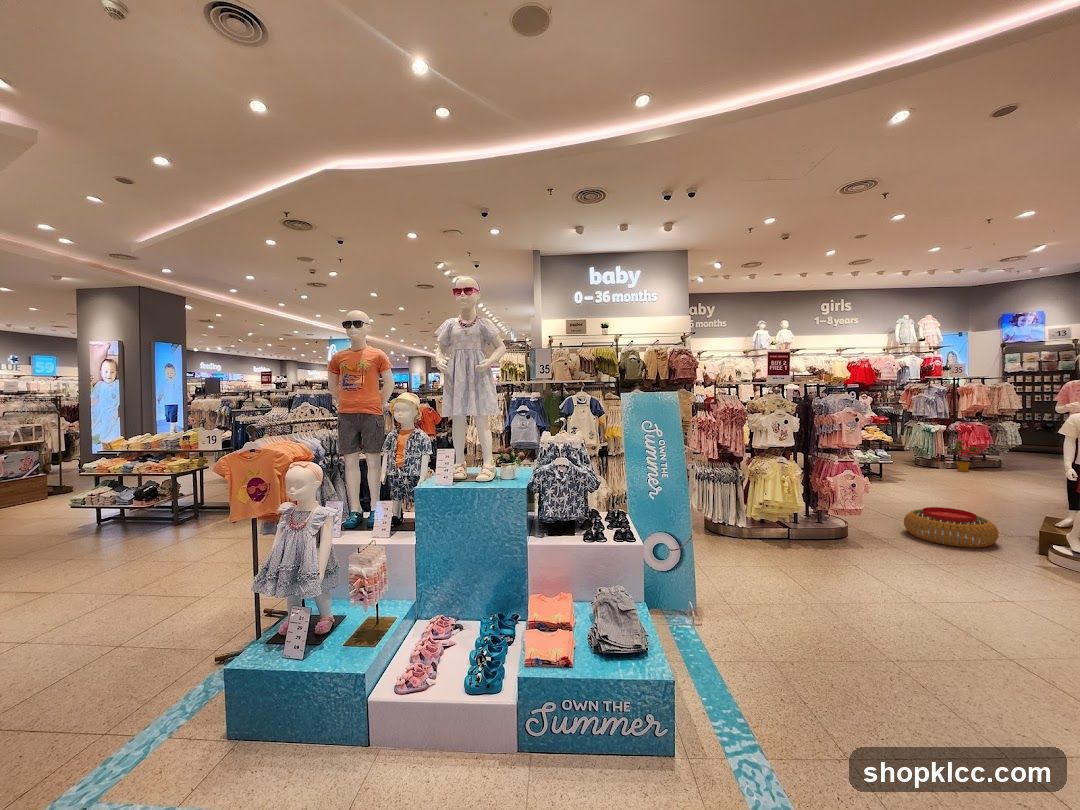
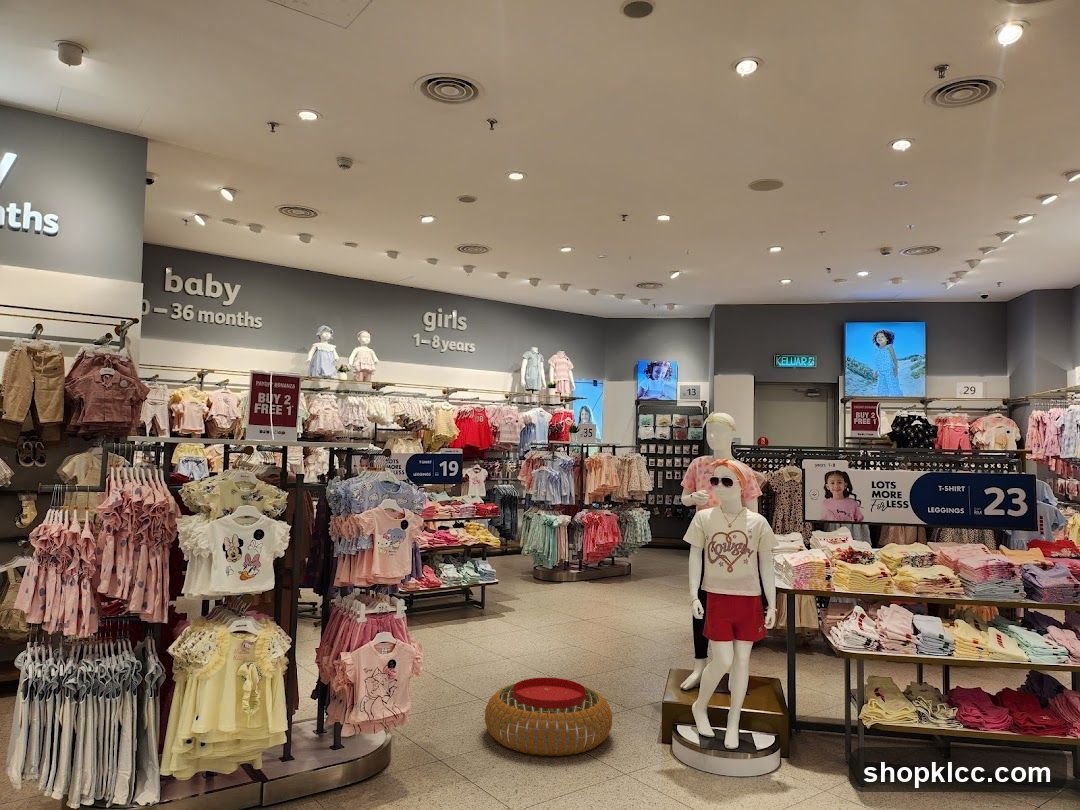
house plant: present [948,440,979,472] -> none [572,538,607,586]

